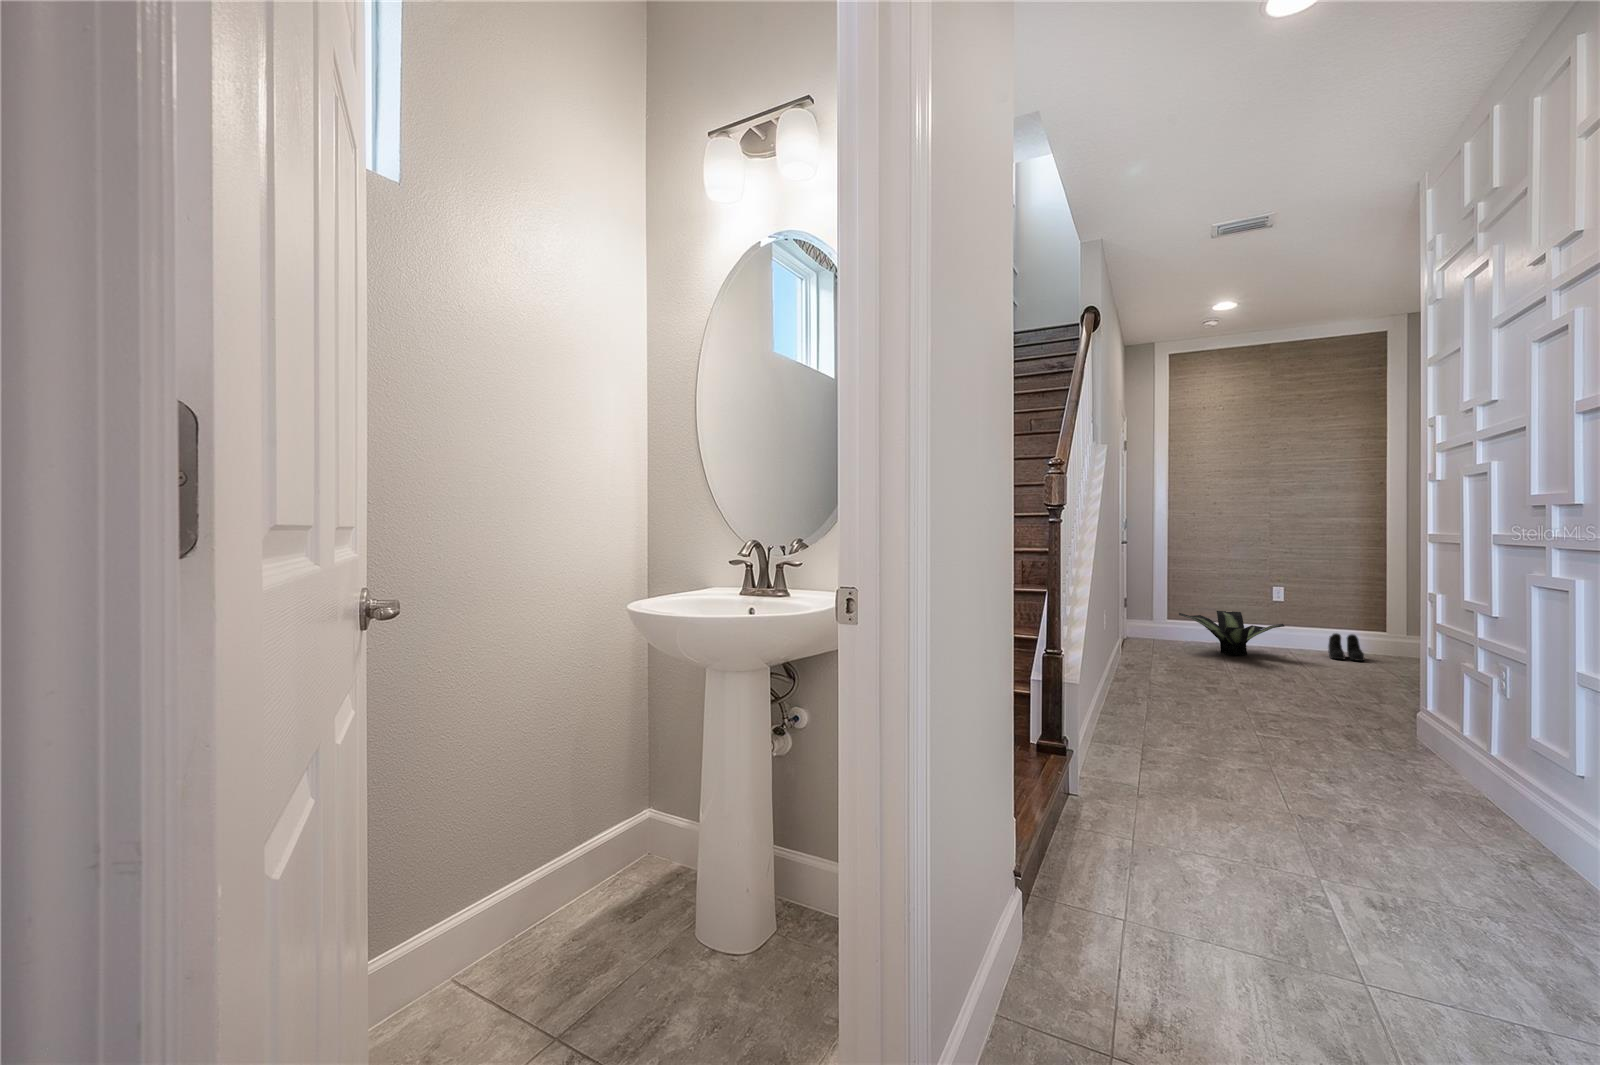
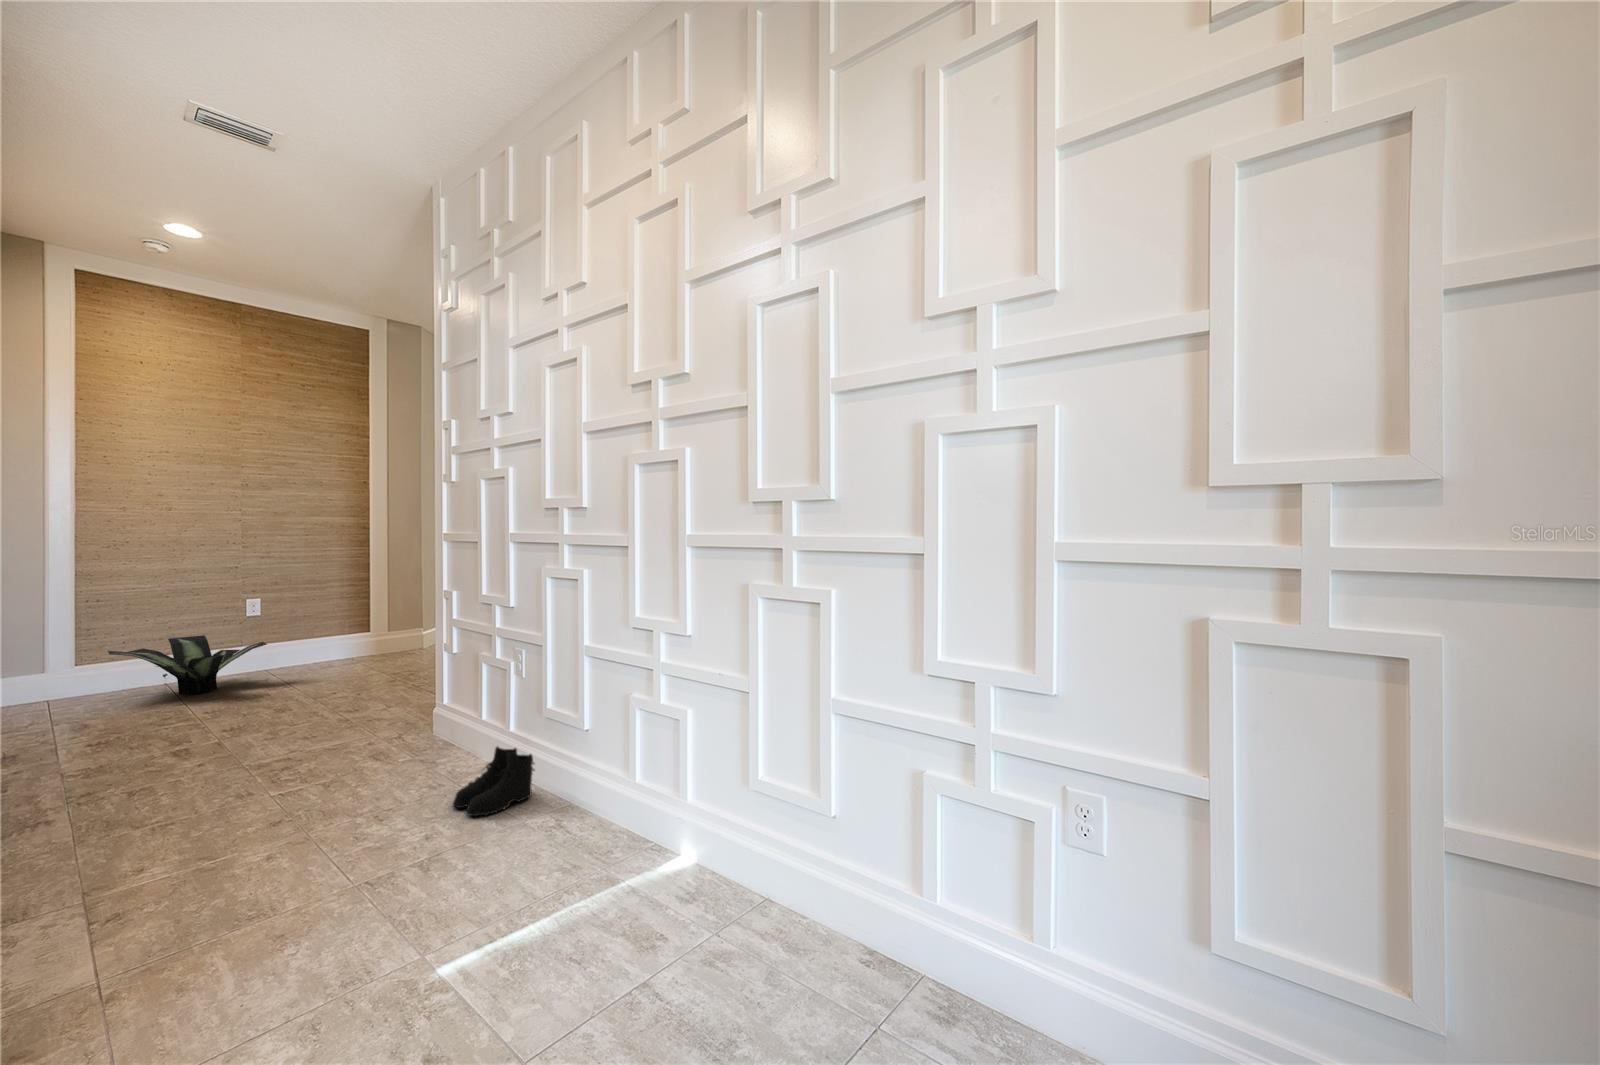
boots: present [1328,633,1364,661] -> present [453,747,534,816]

